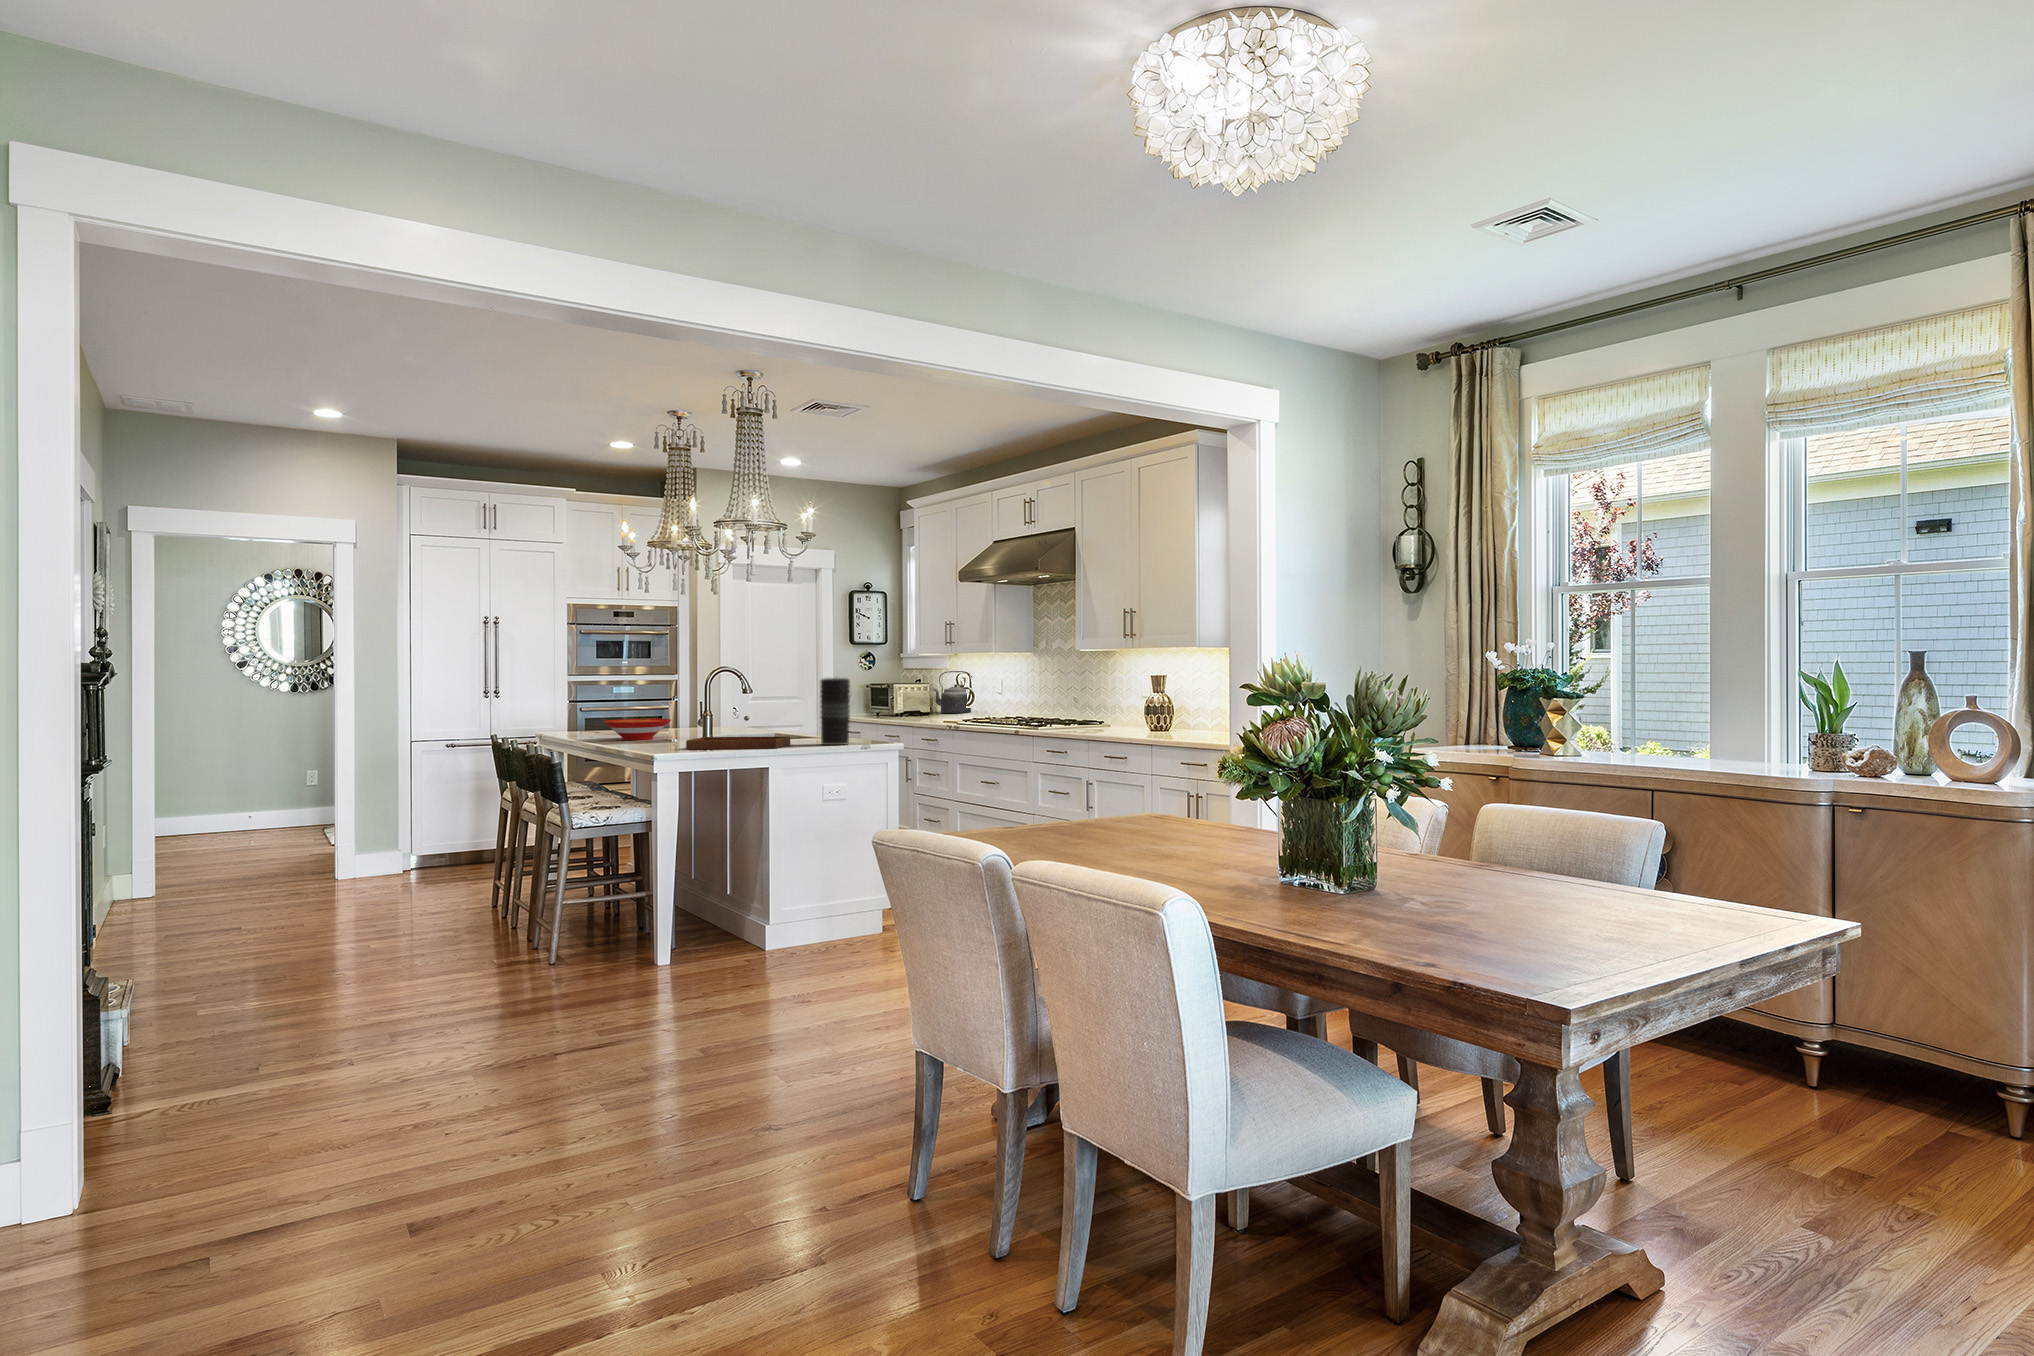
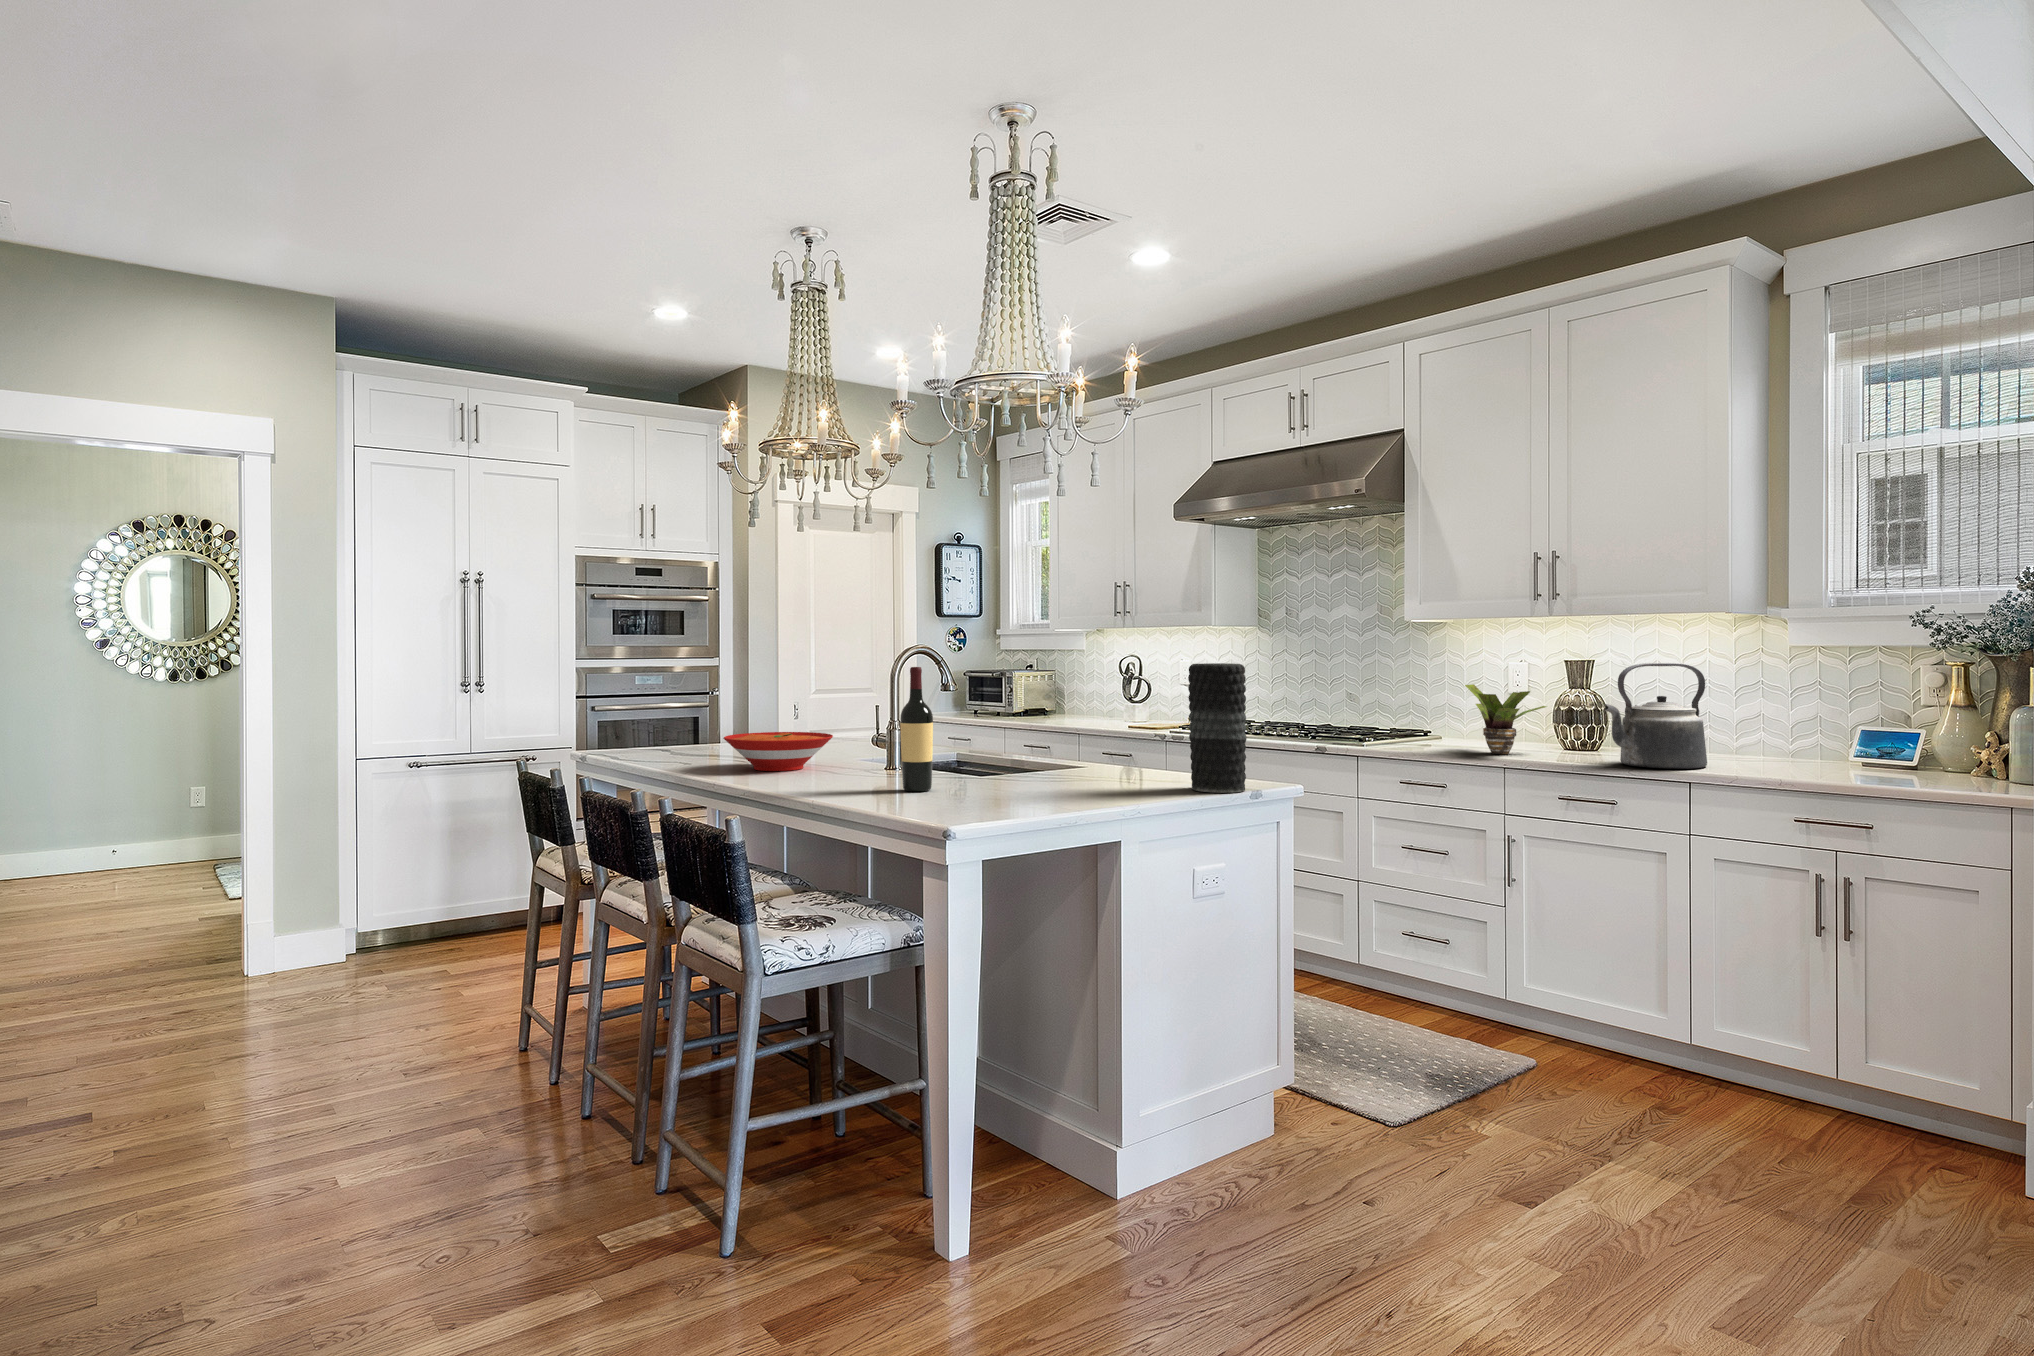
kettle: present [933,671,972,713] -> present [1604,663,1707,769]
wine bottle: none [672,681,691,746] -> present [900,667,933,792]
potted plant: none [1078,690,1121,732] -> present [1465,684,1547,754]
tray: present [686,716,790,749] -> none [961,735,1141,802]

